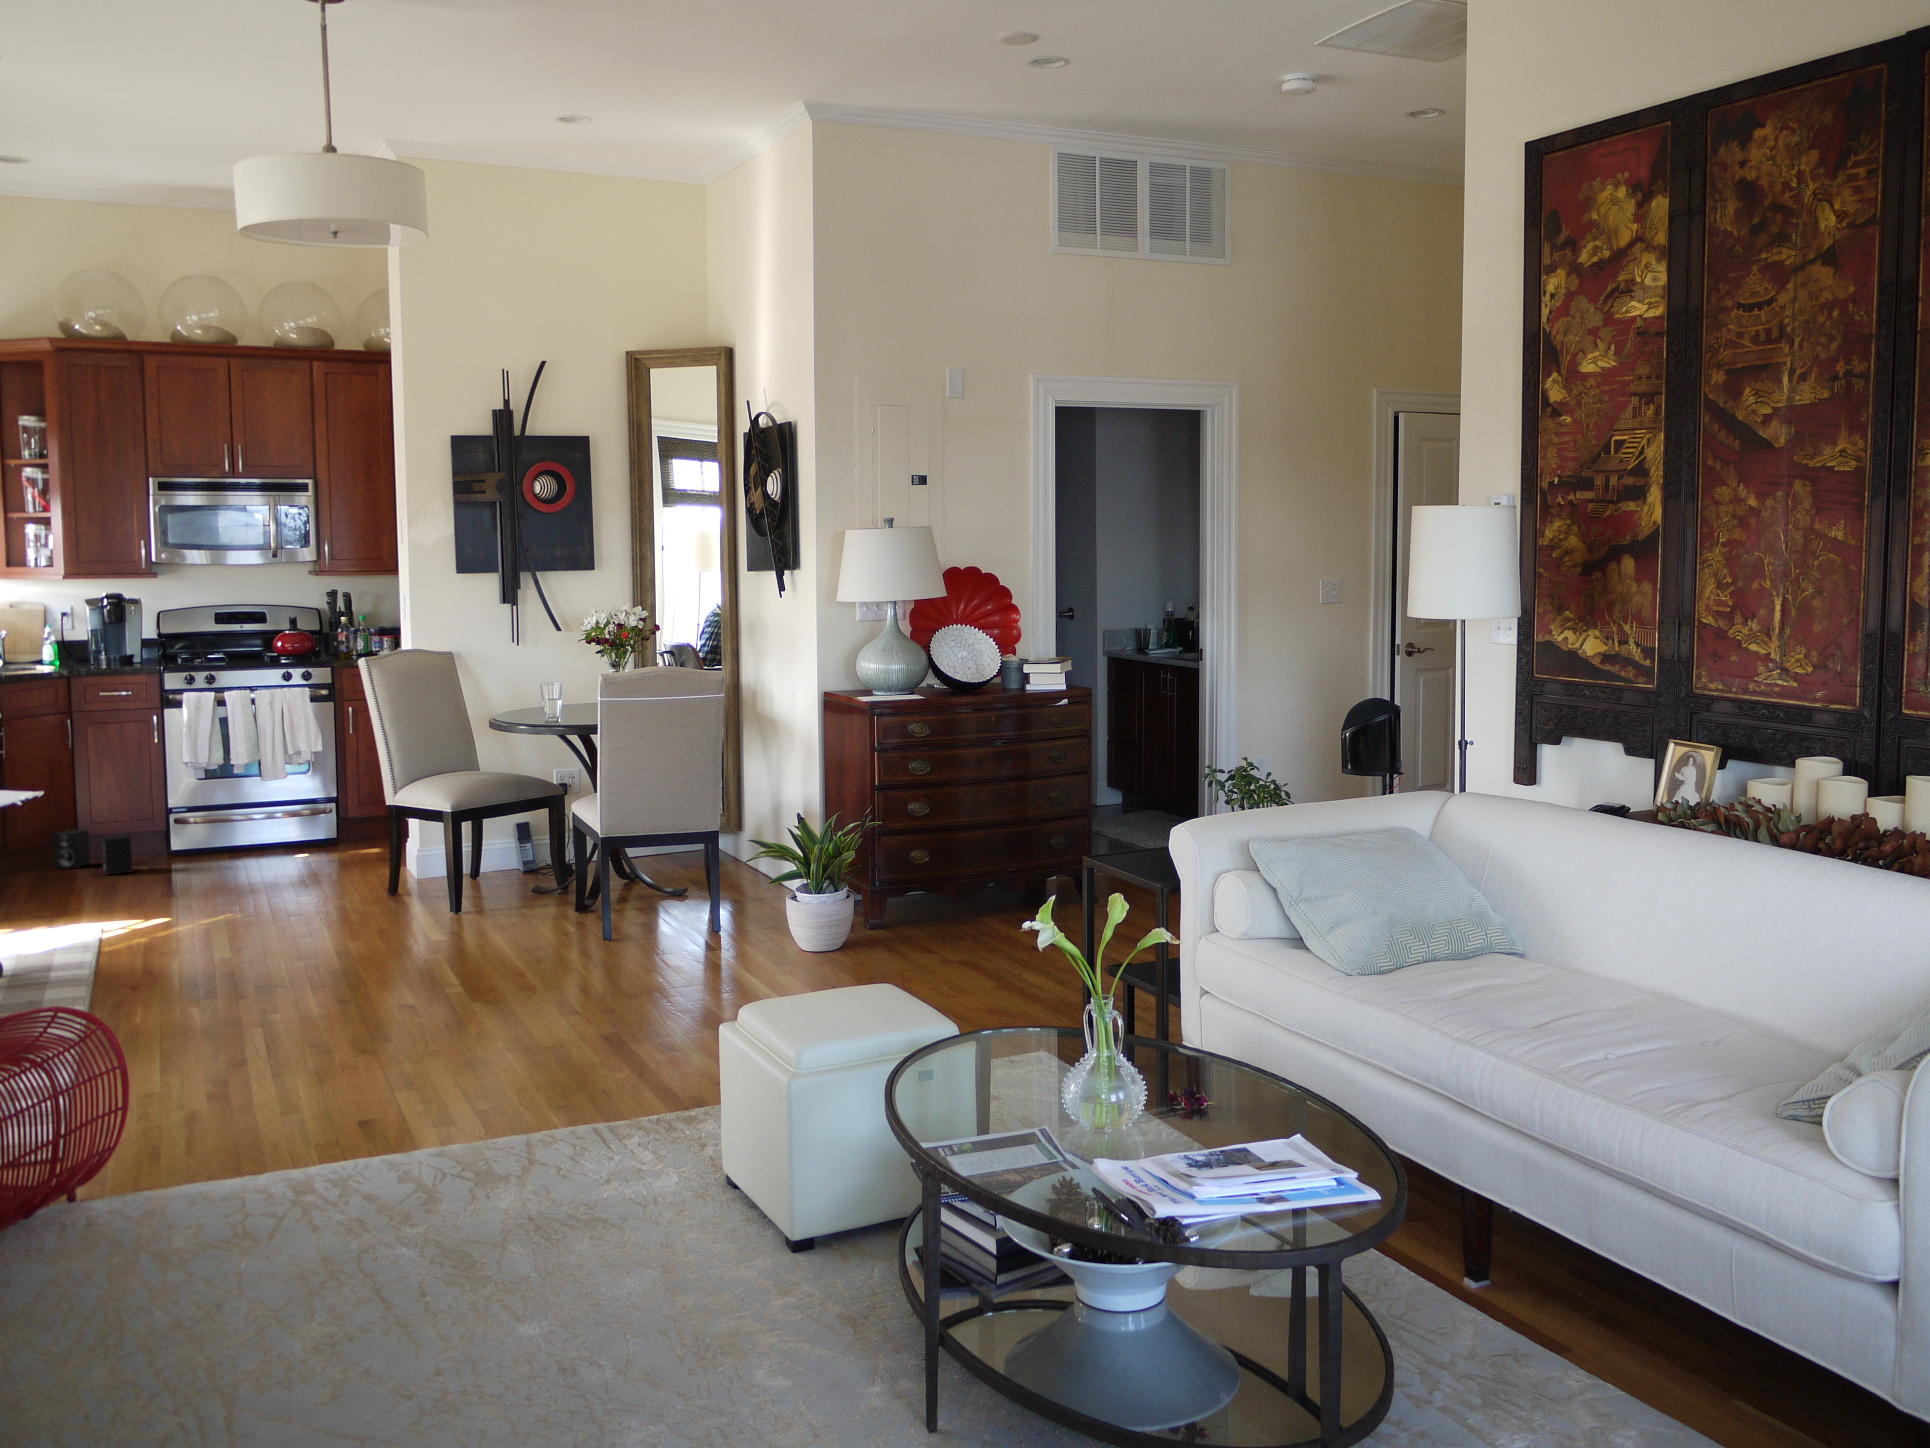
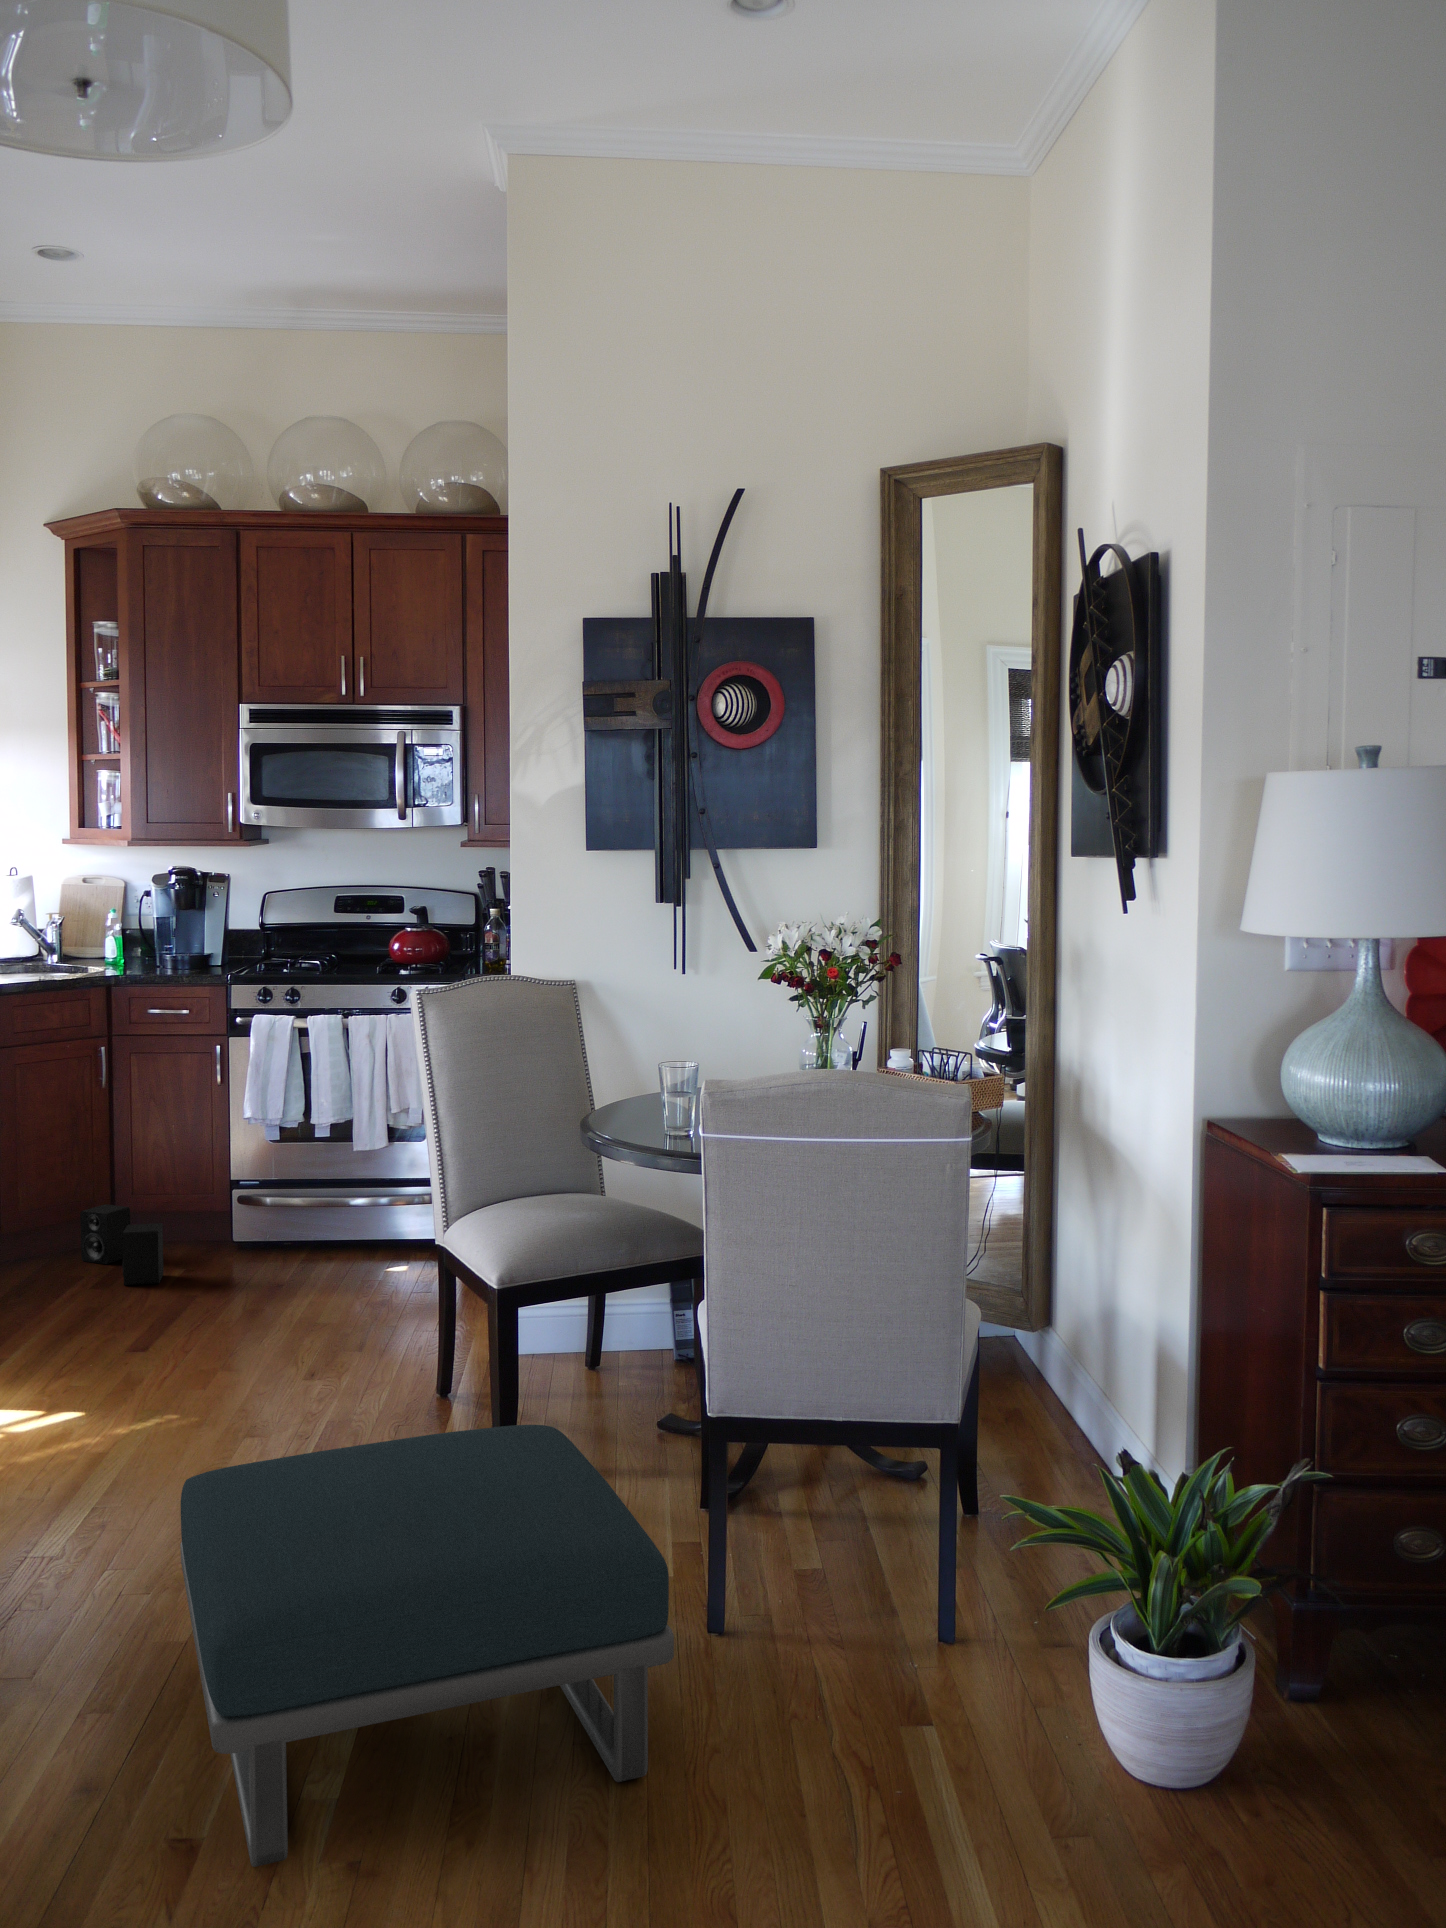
footstool: none [341,853,612,1006] -> present [180,1425,674,1867]

